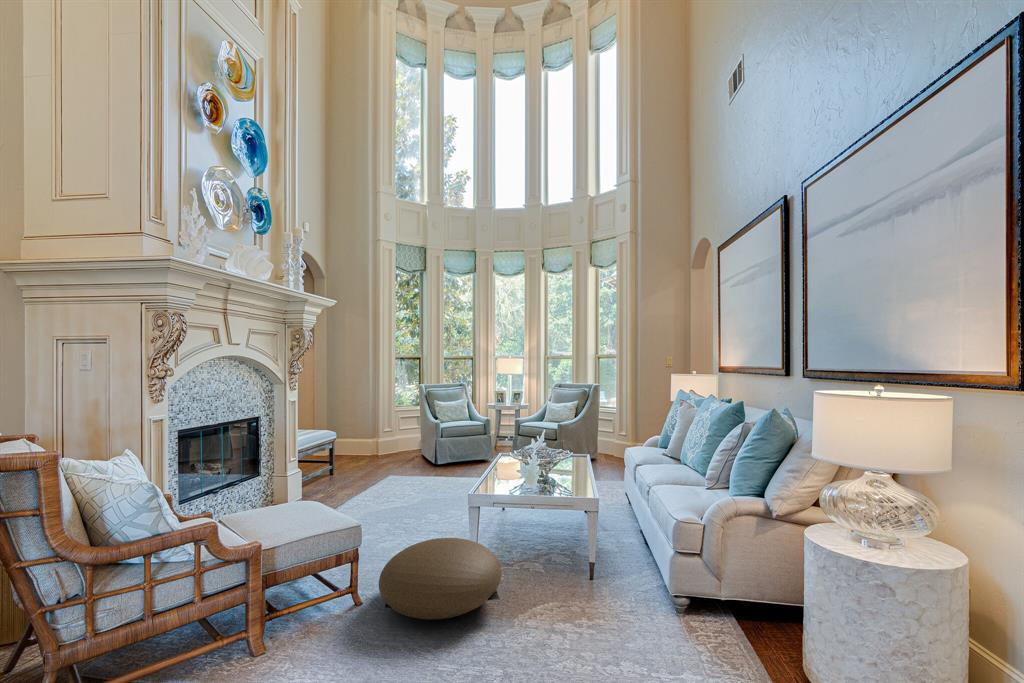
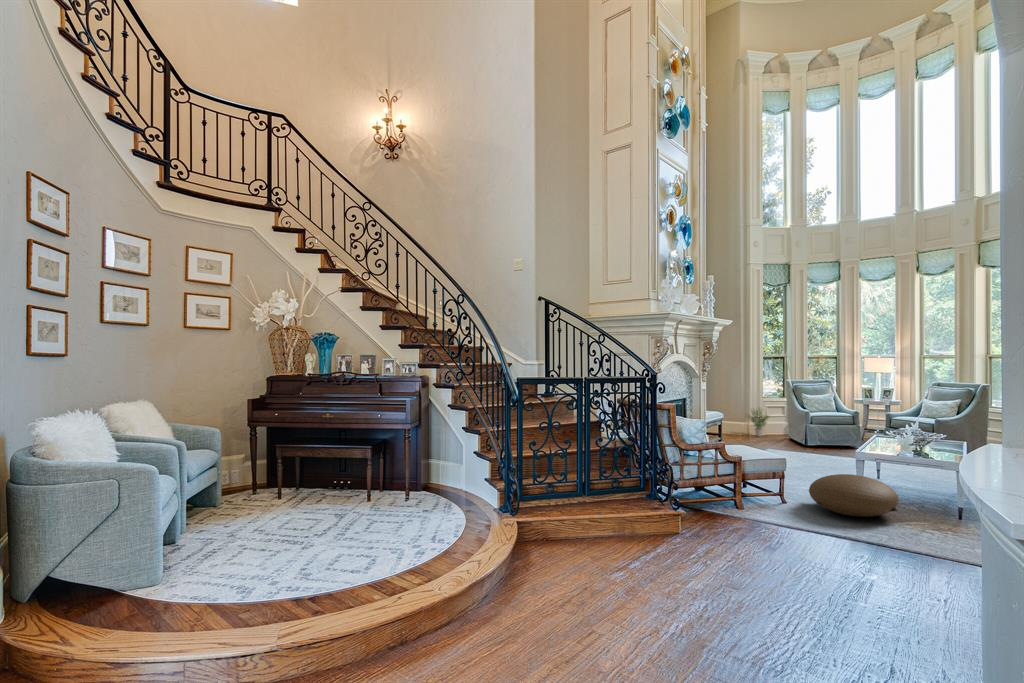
potted plant: none [370,418,401,455] -> present [749,410,768,436]

